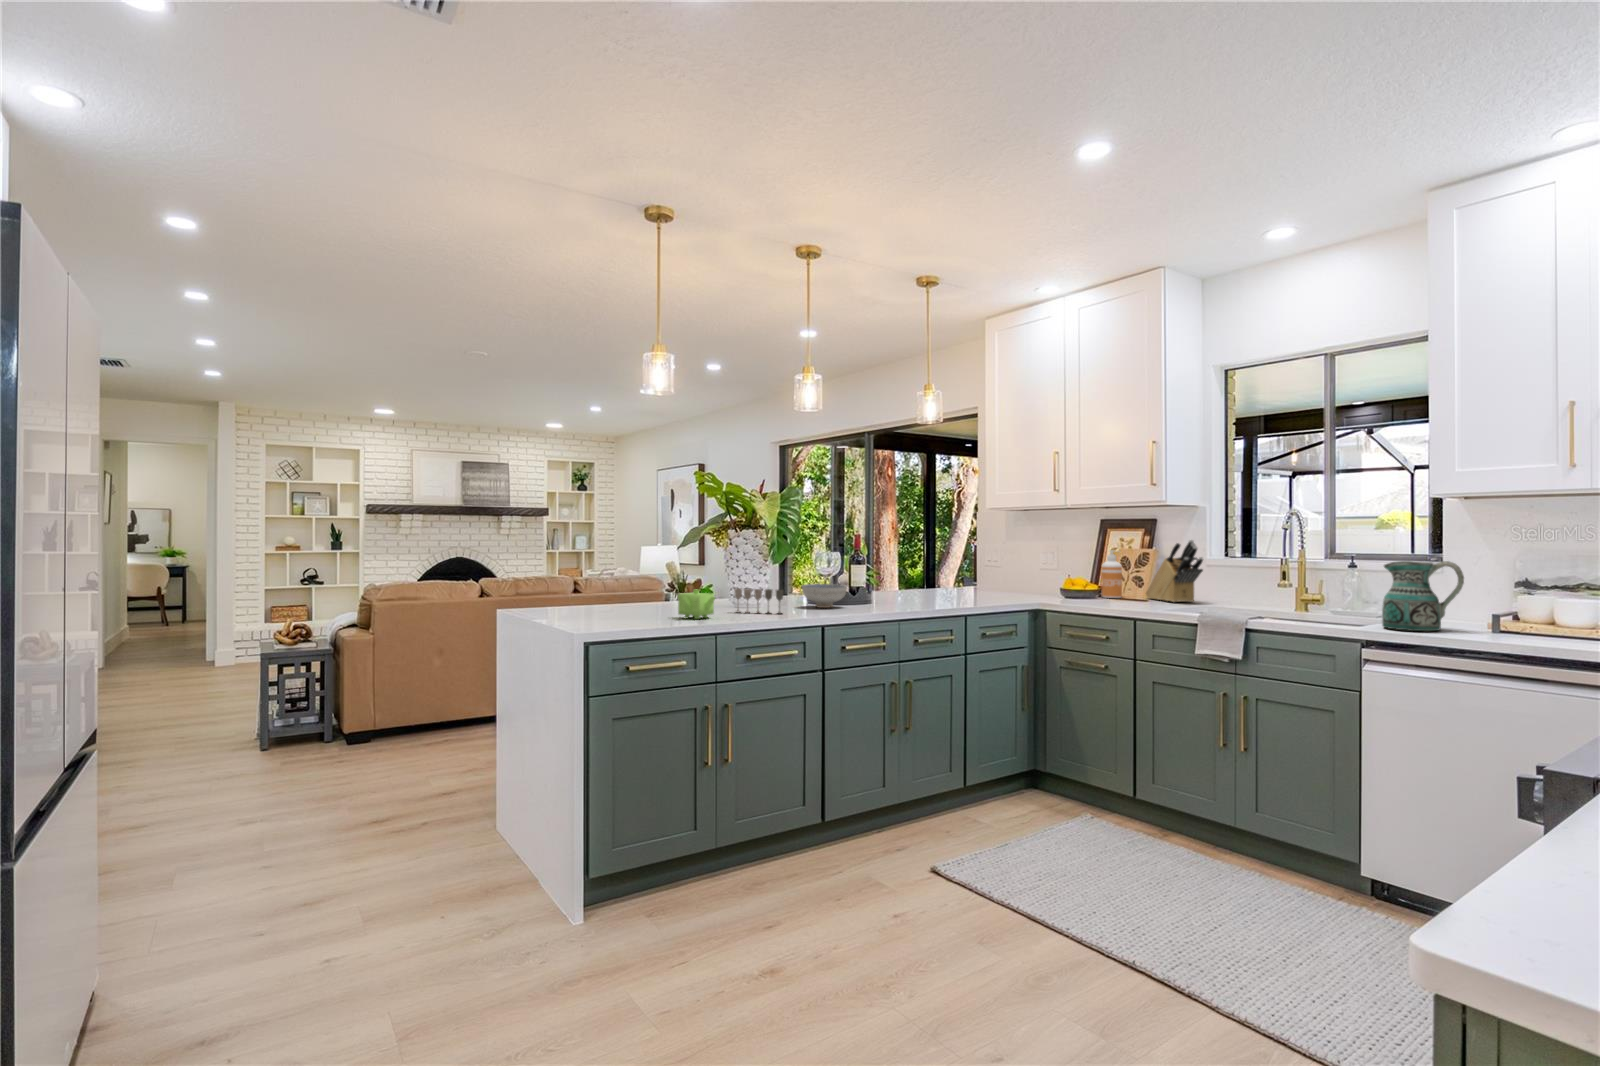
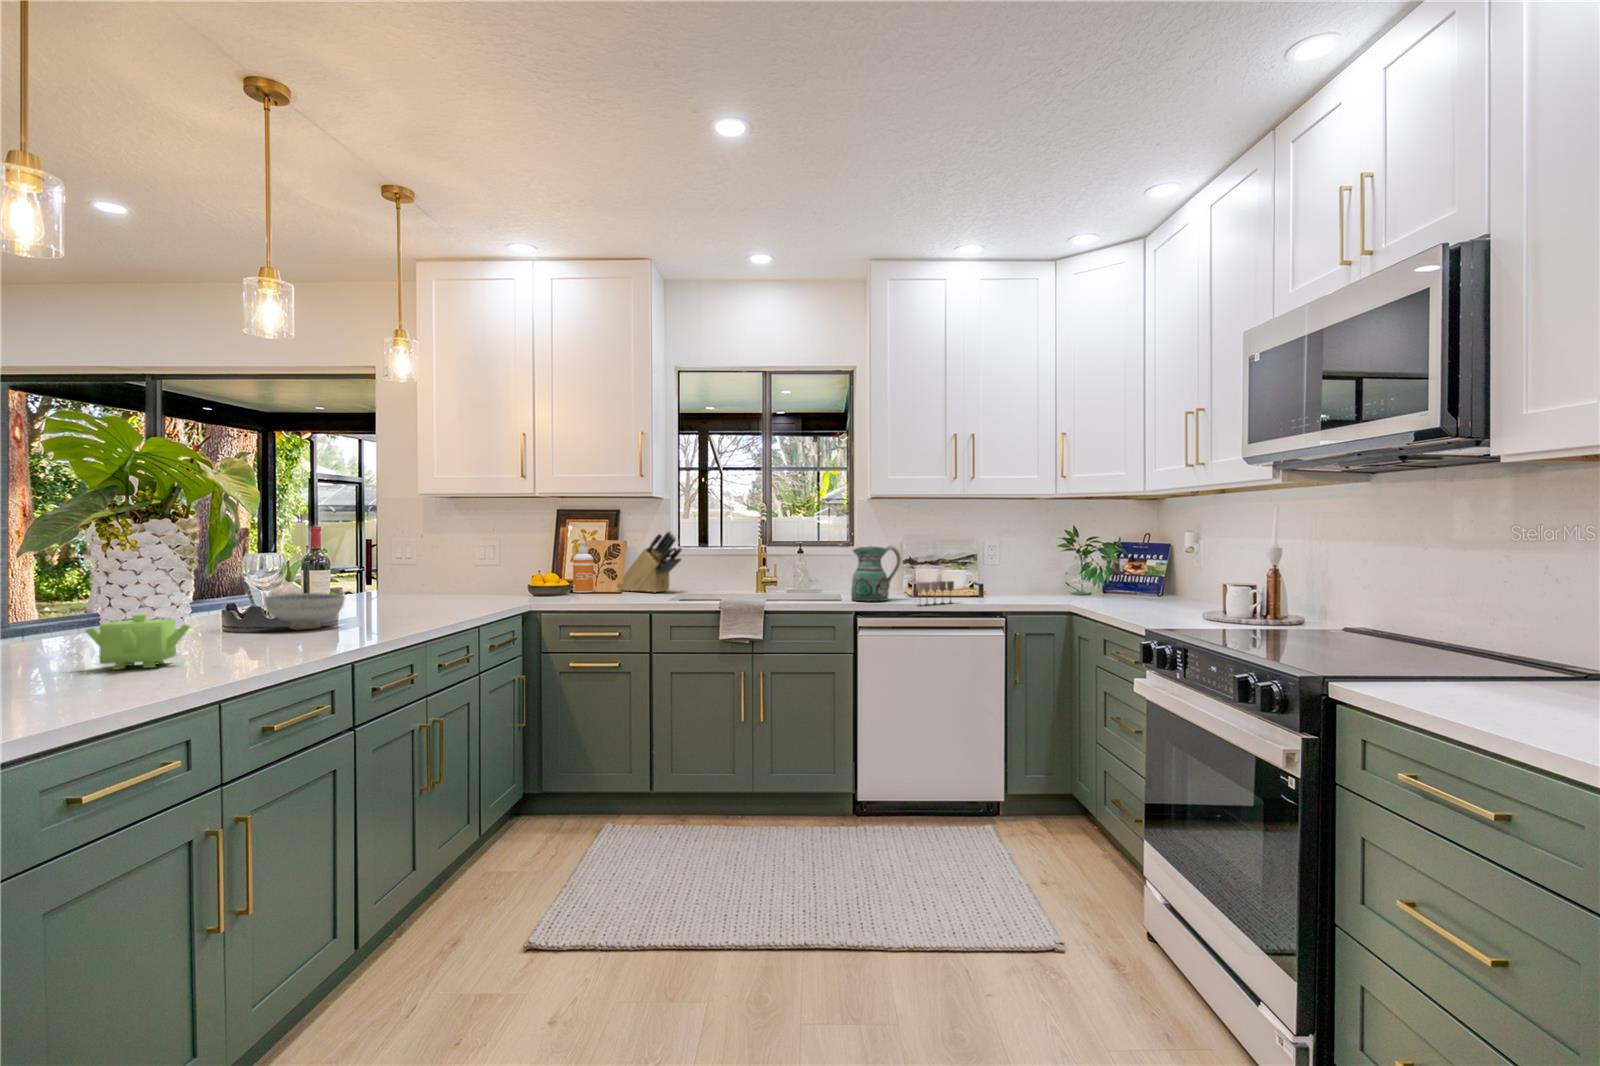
wine glass: present [734,588,784,614] -> present [916,581,954,605]

